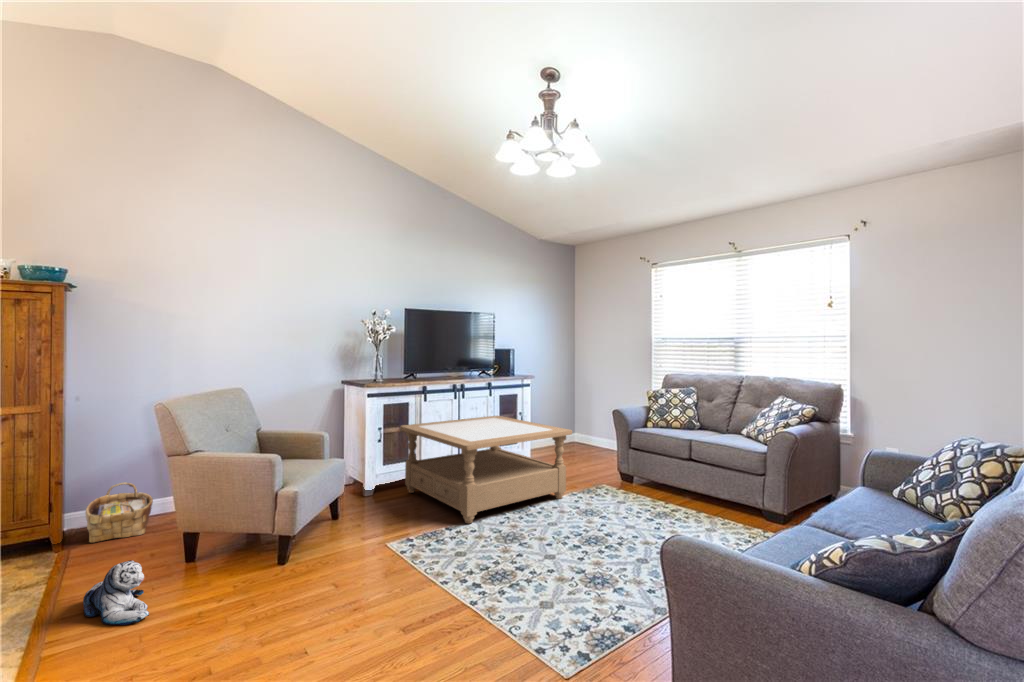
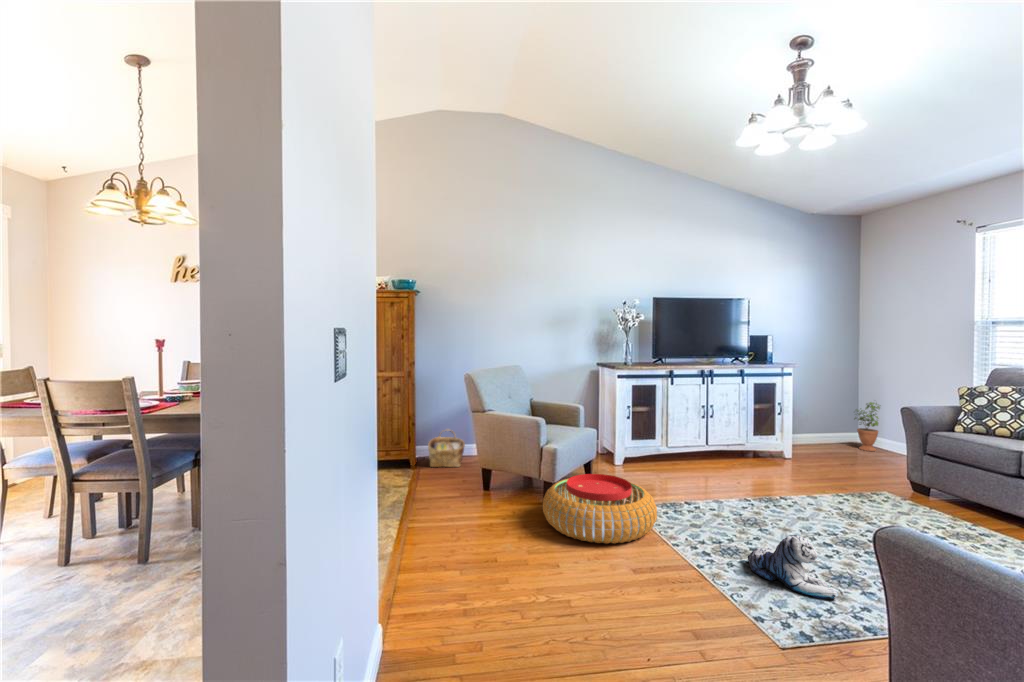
potted plant: none [572,404,592,448] -> present [855,402,880,451]
coffee table: present [400,416,572,523] -> none [647,404,837,502]
pouf: none [279,515,422,607] -> present [543,474,657,544]
plush toy: present [83,560,149,625] -> present [748,535,838,599]

